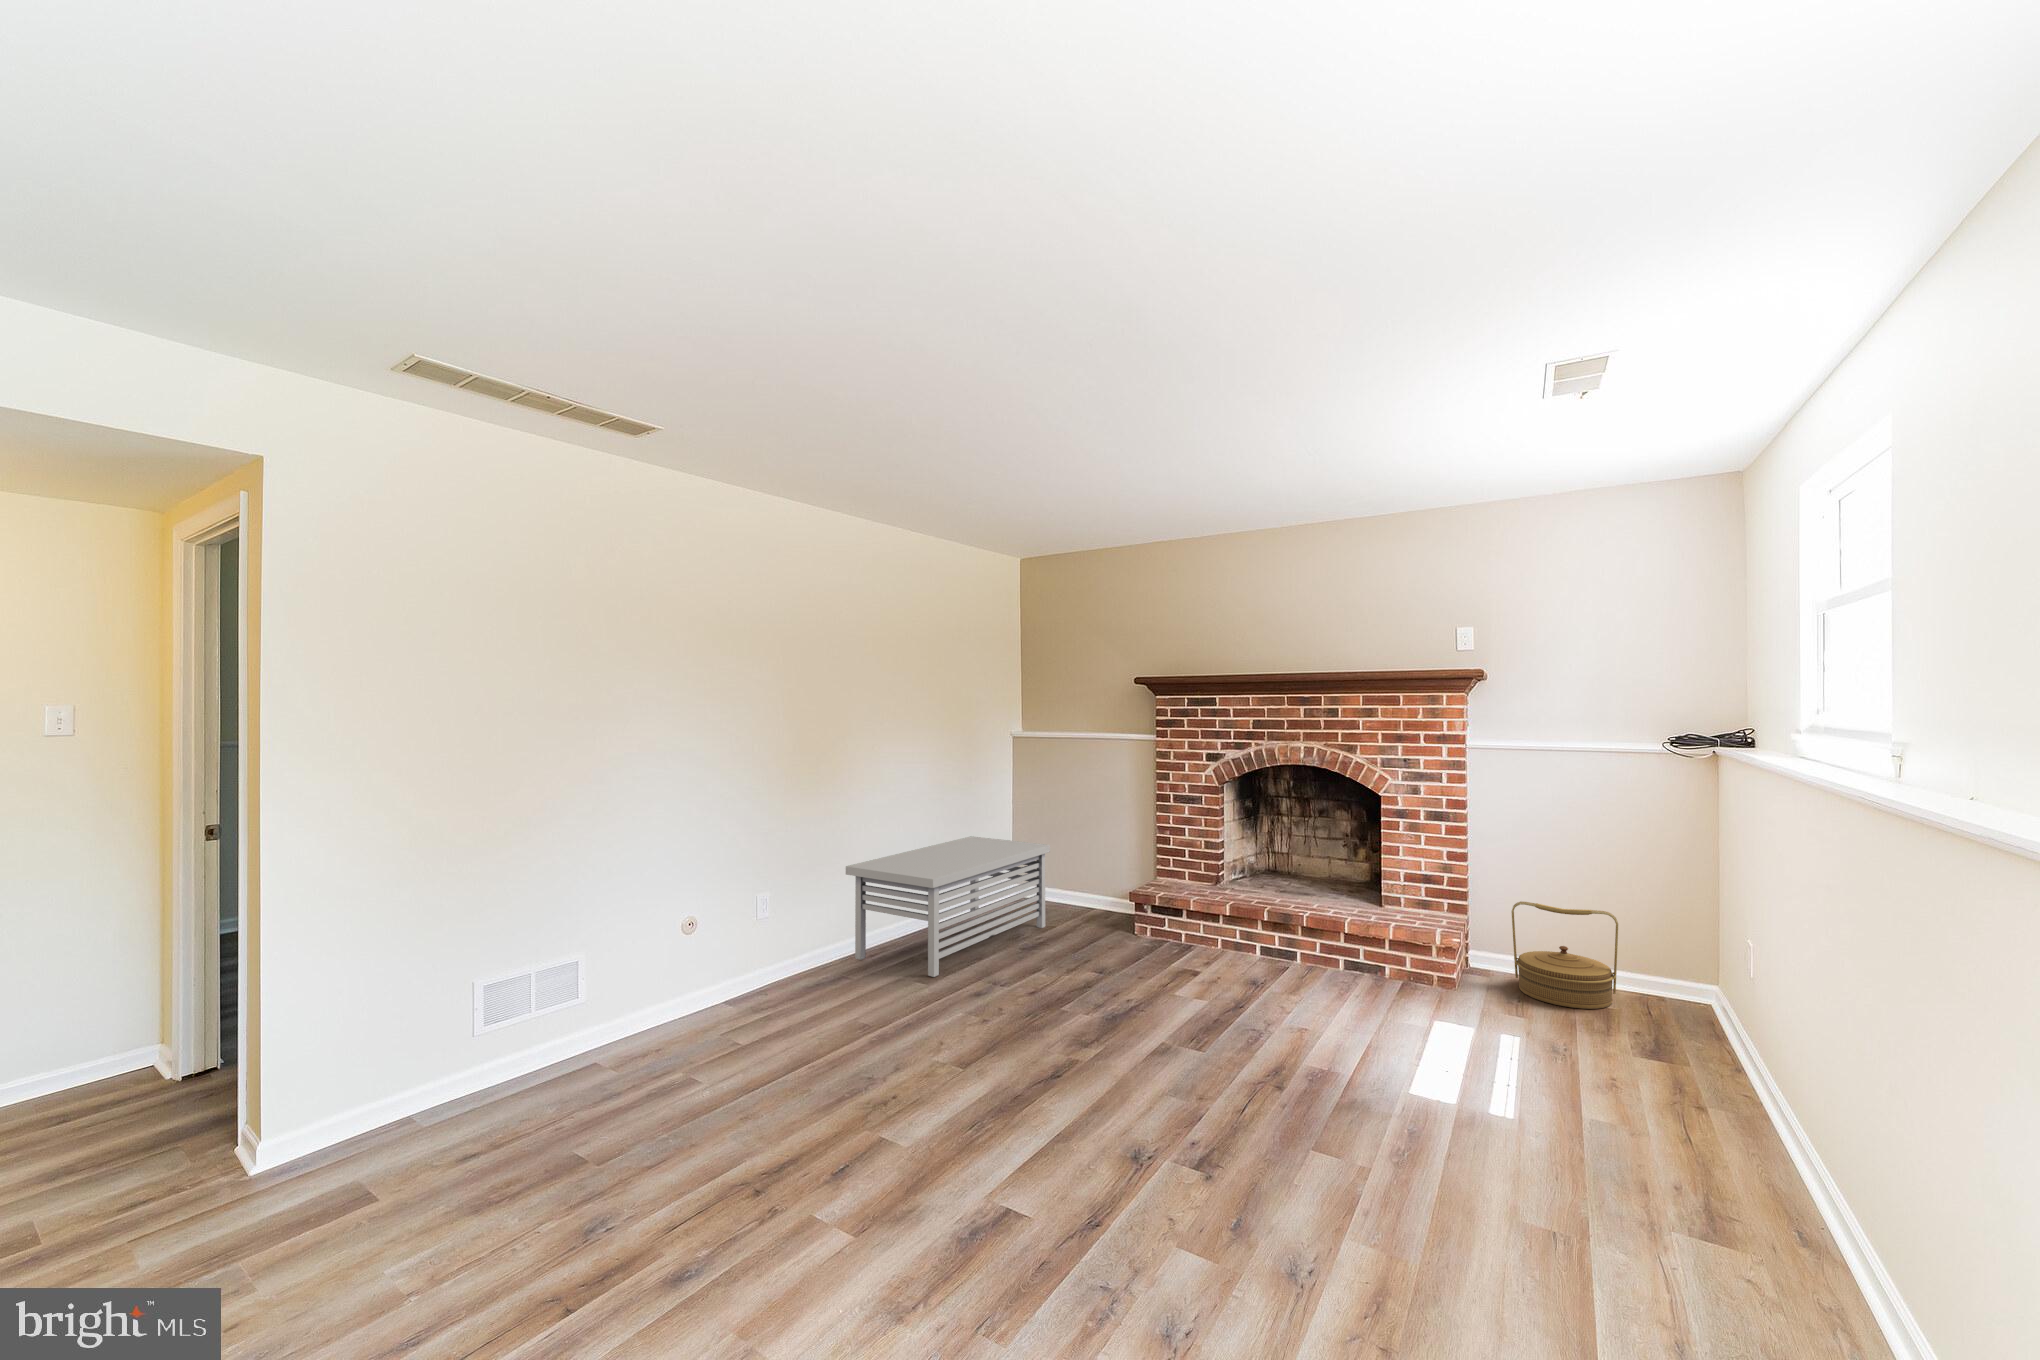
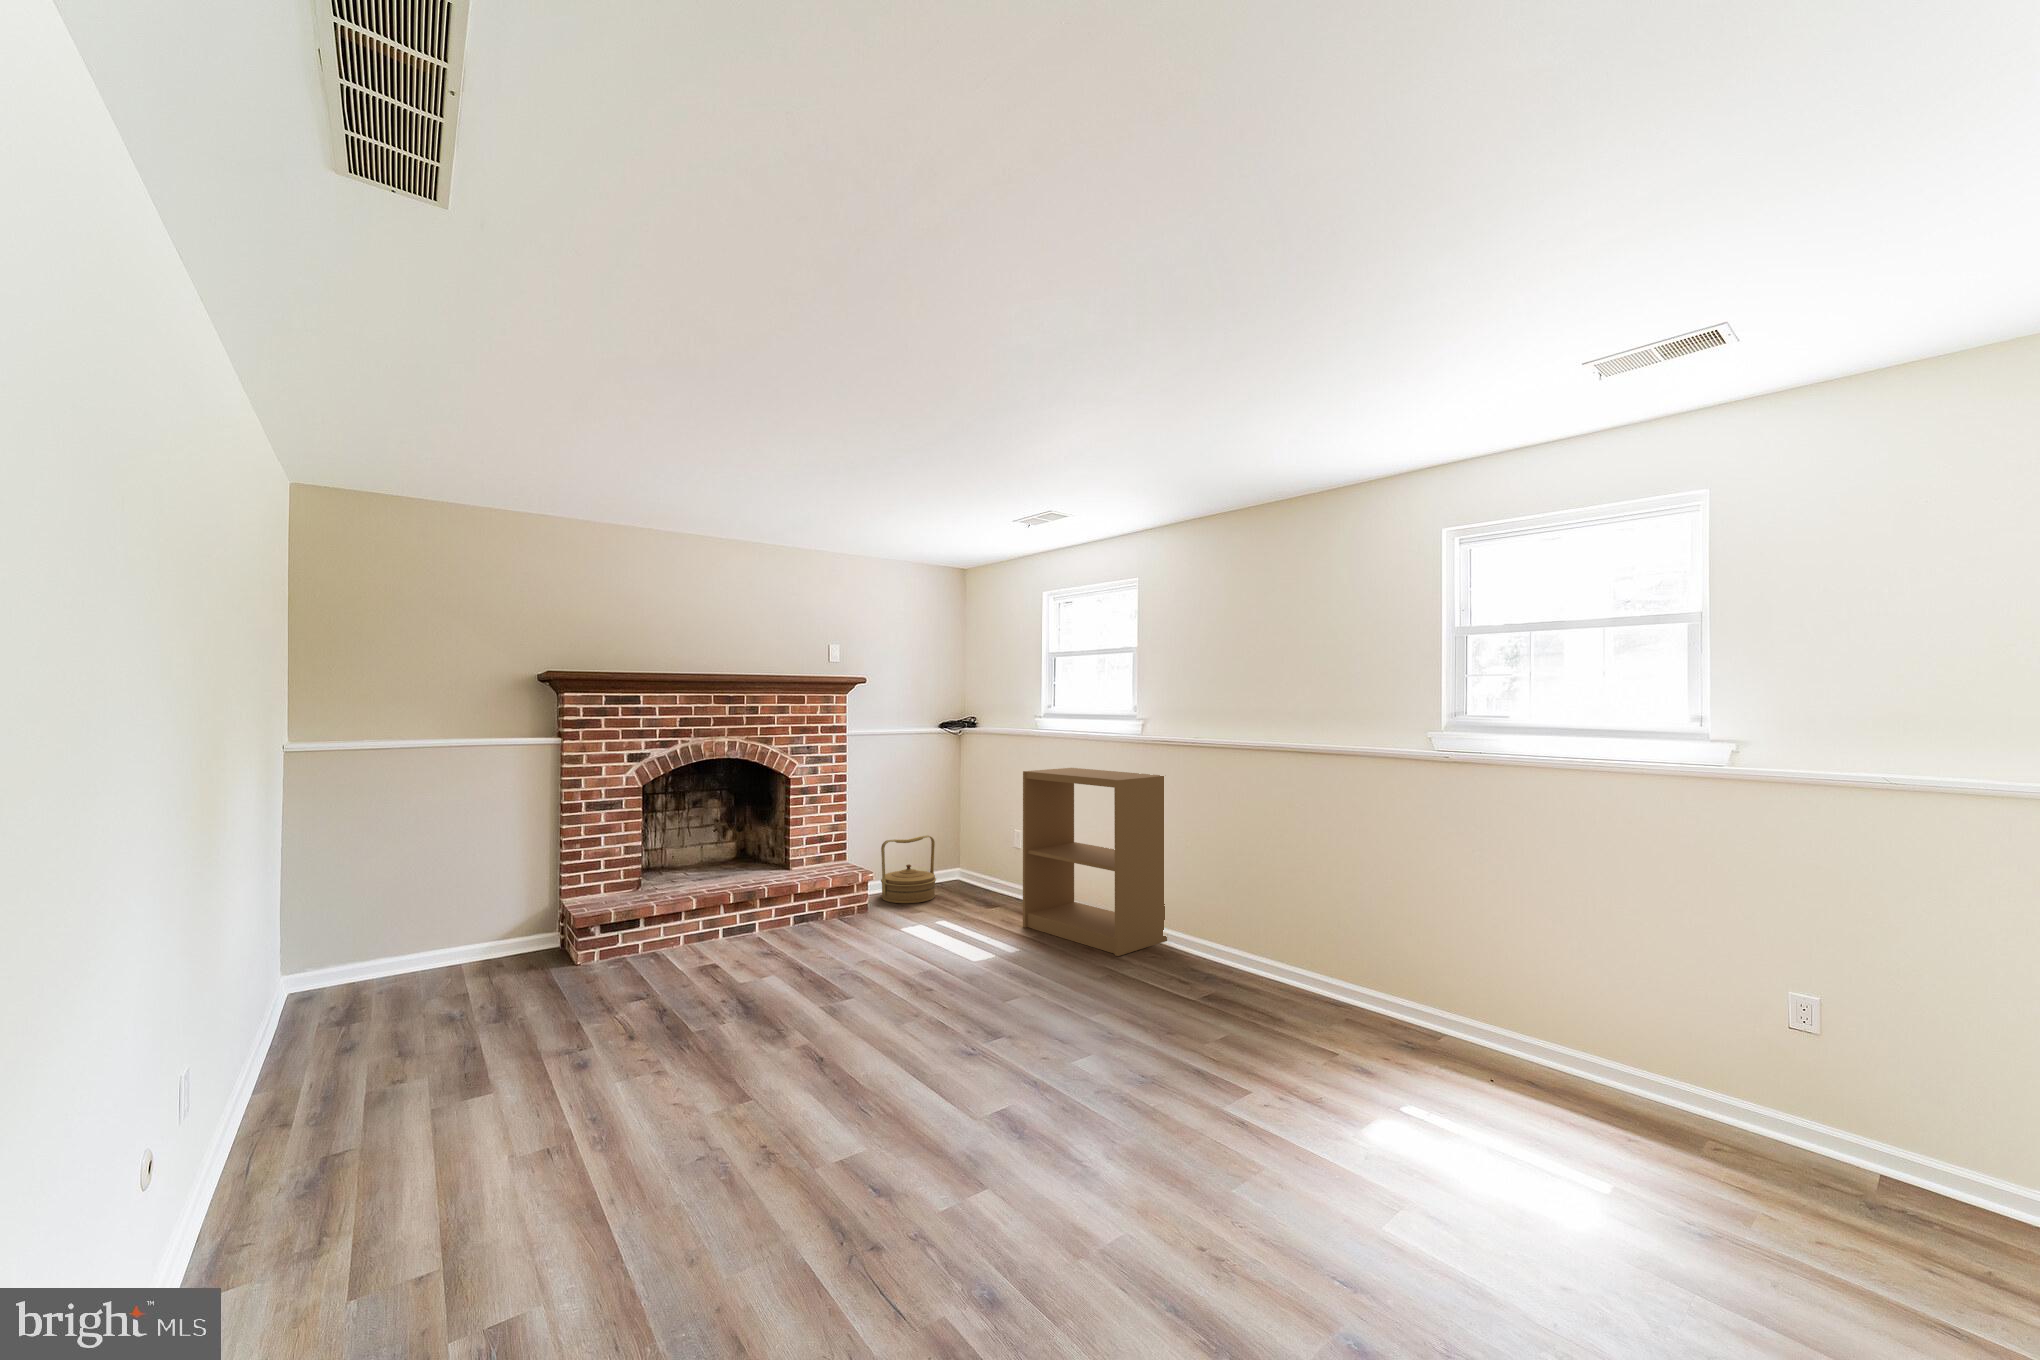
bookshelf: none [1603,827,1841,1263] -> present [1023,768,1167,956]
storage bench: present [846,836,1050,977] -> none [266,891,500,1144]

